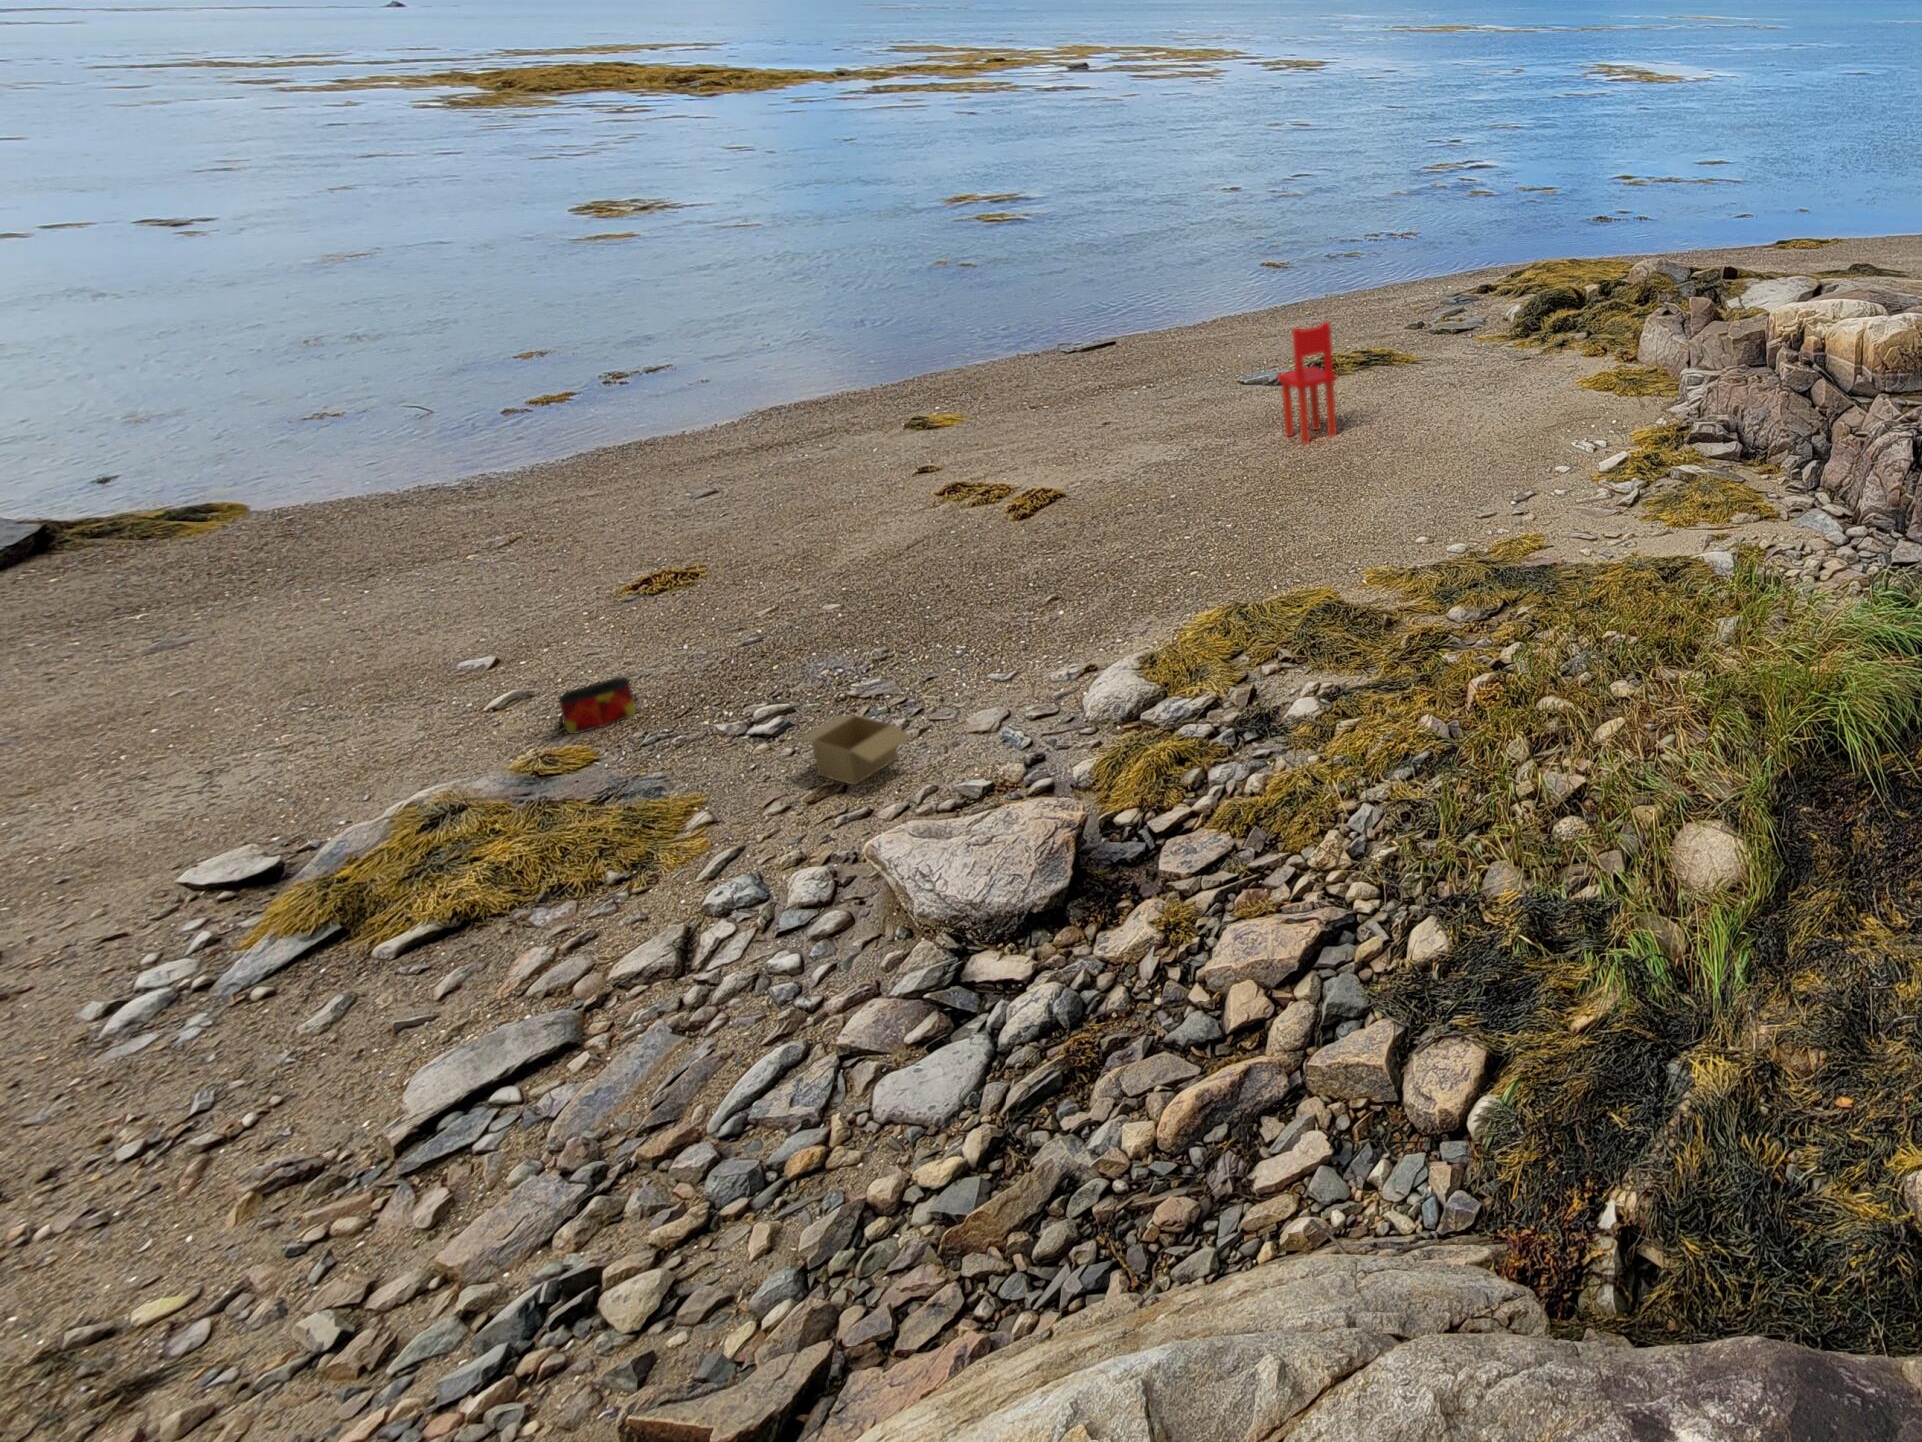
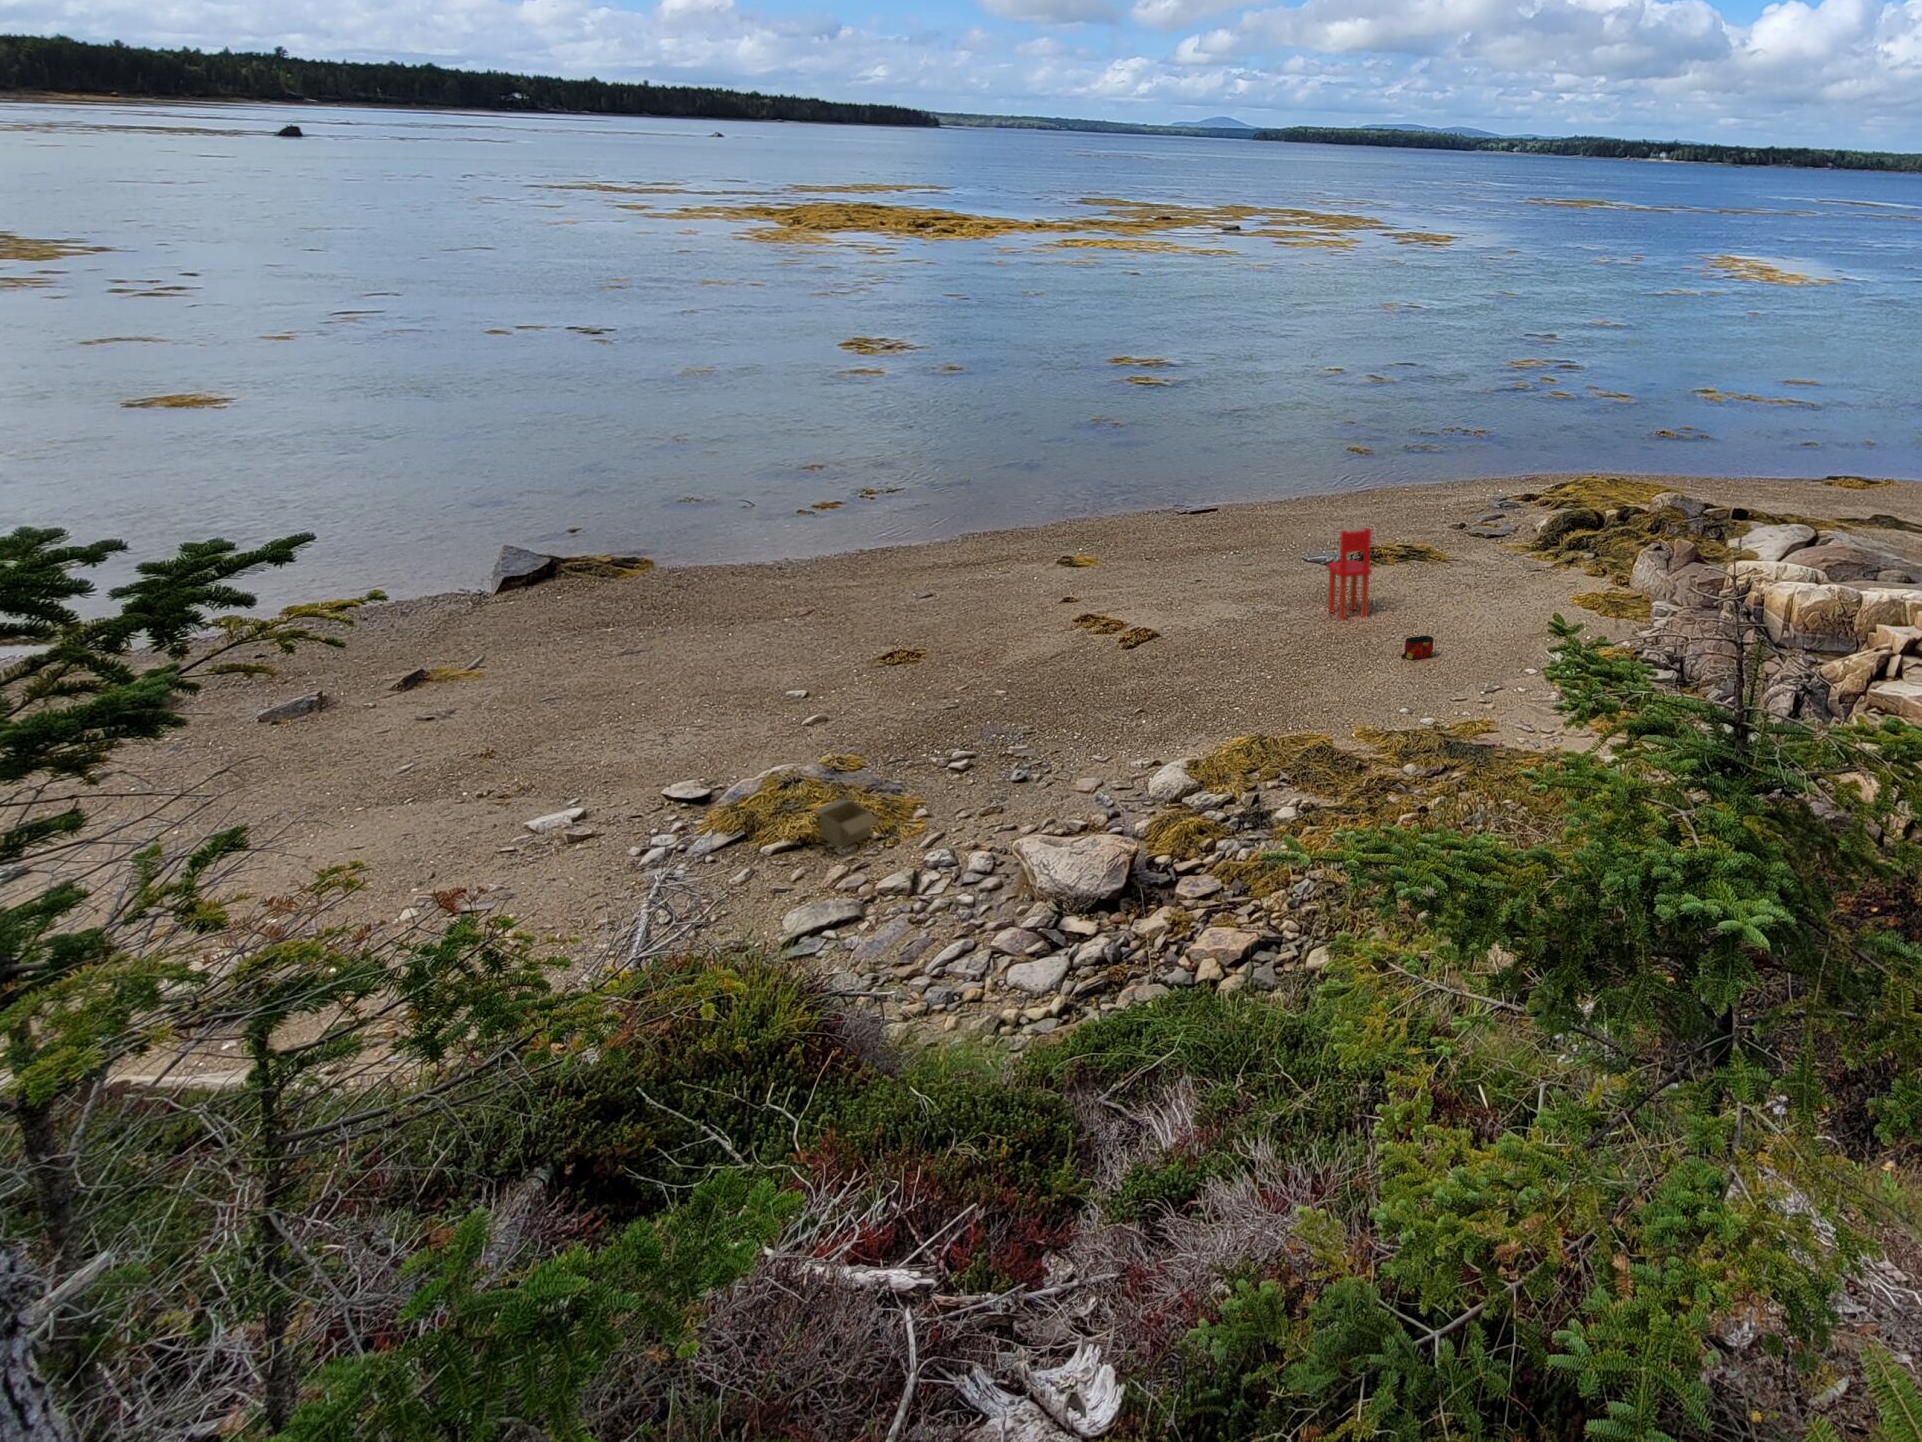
bag: present [557,677,638,734] -> present [1401,636,1433,660]
cardboard box: present [797,715,911,785] -> present [814,799,879,848]

